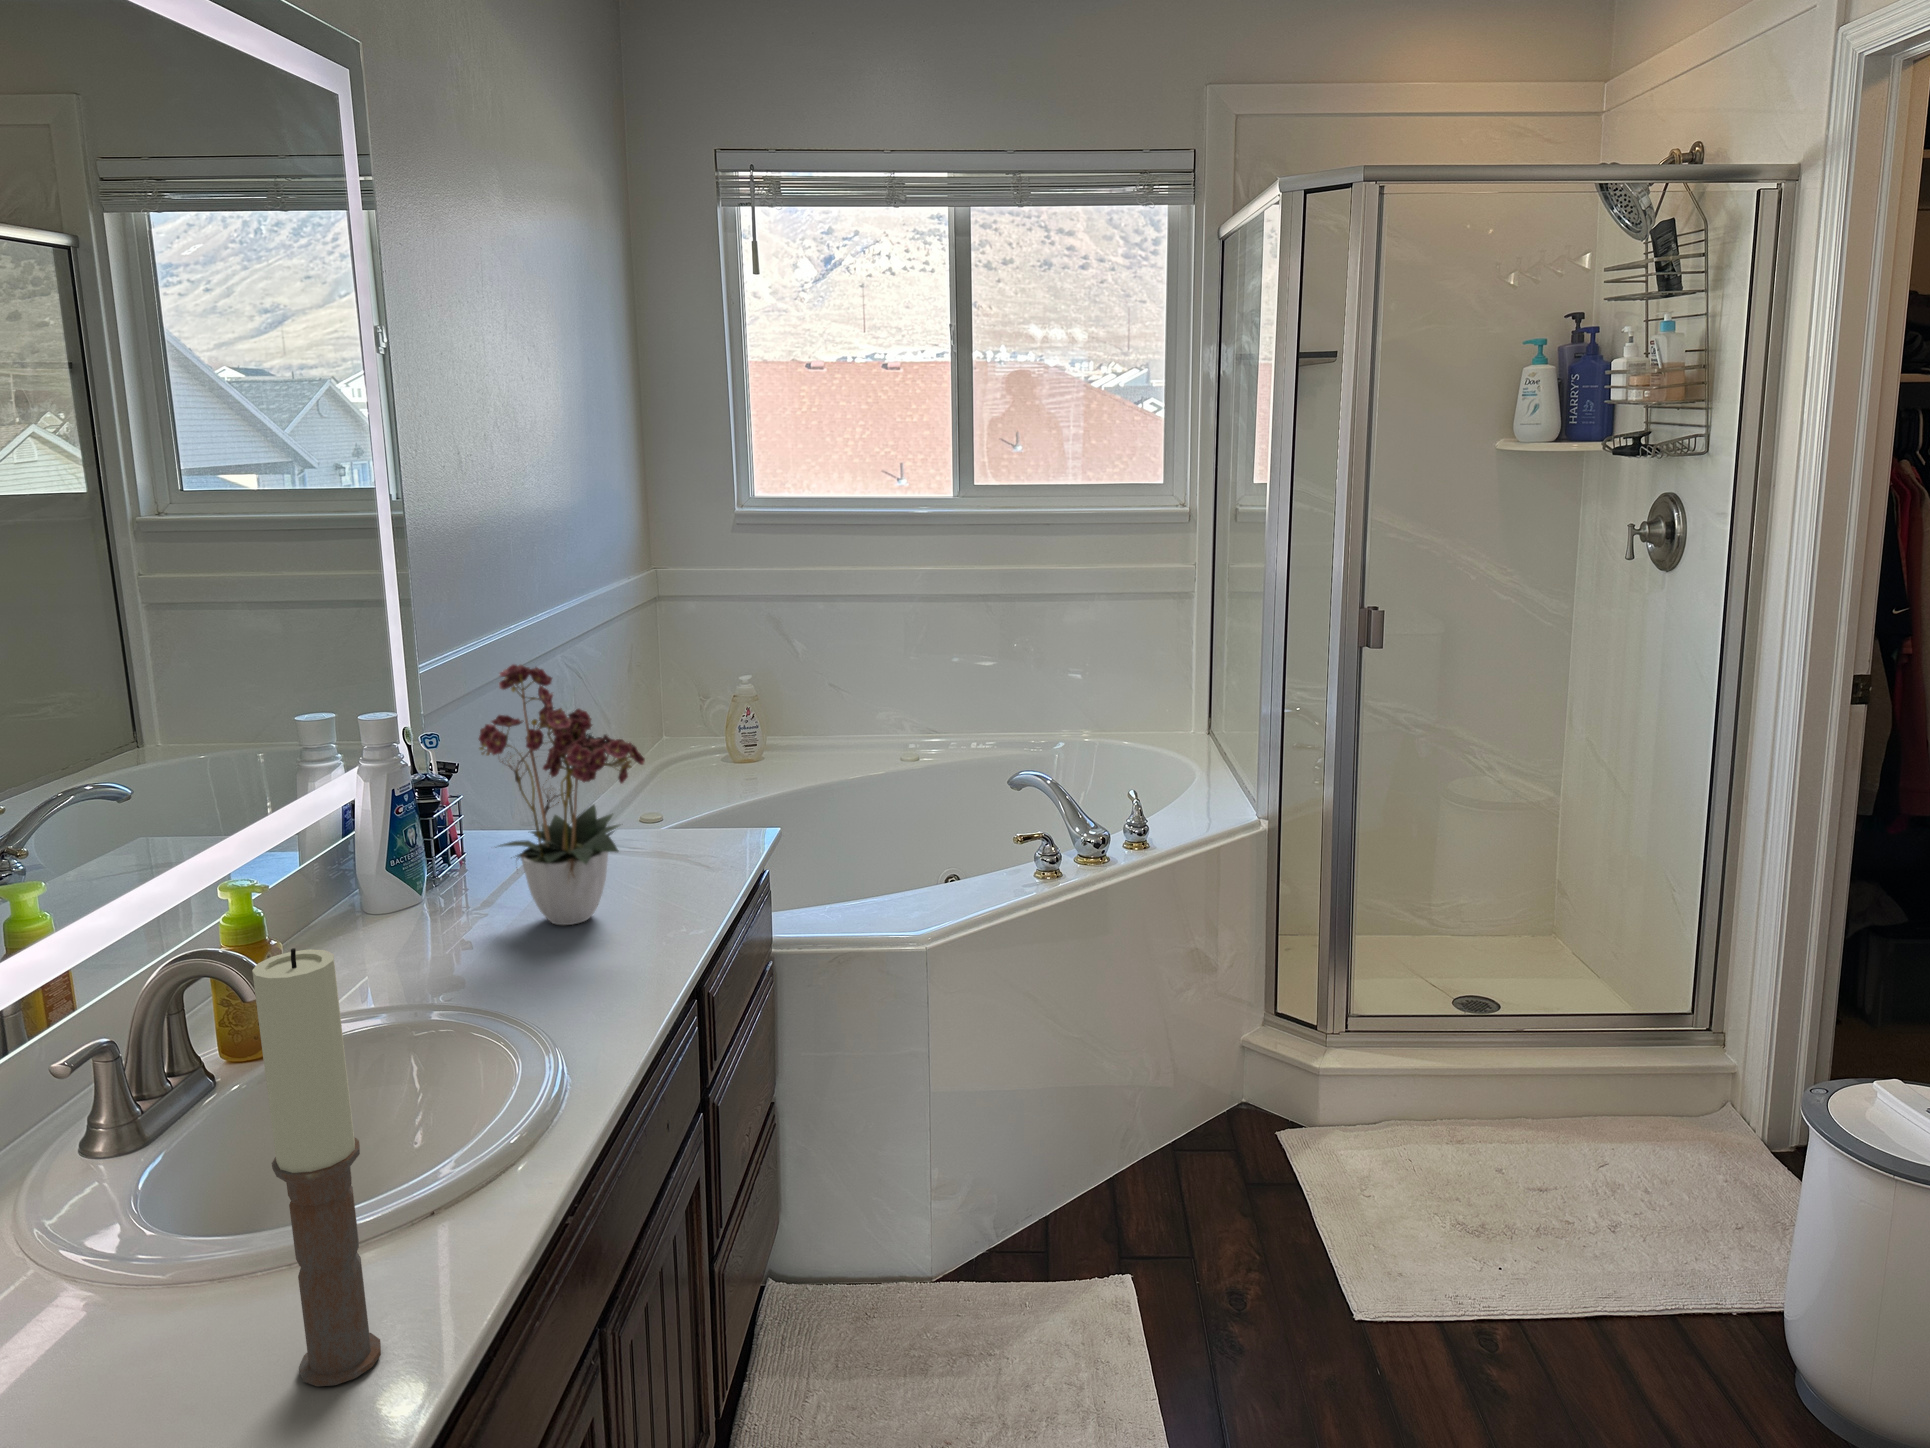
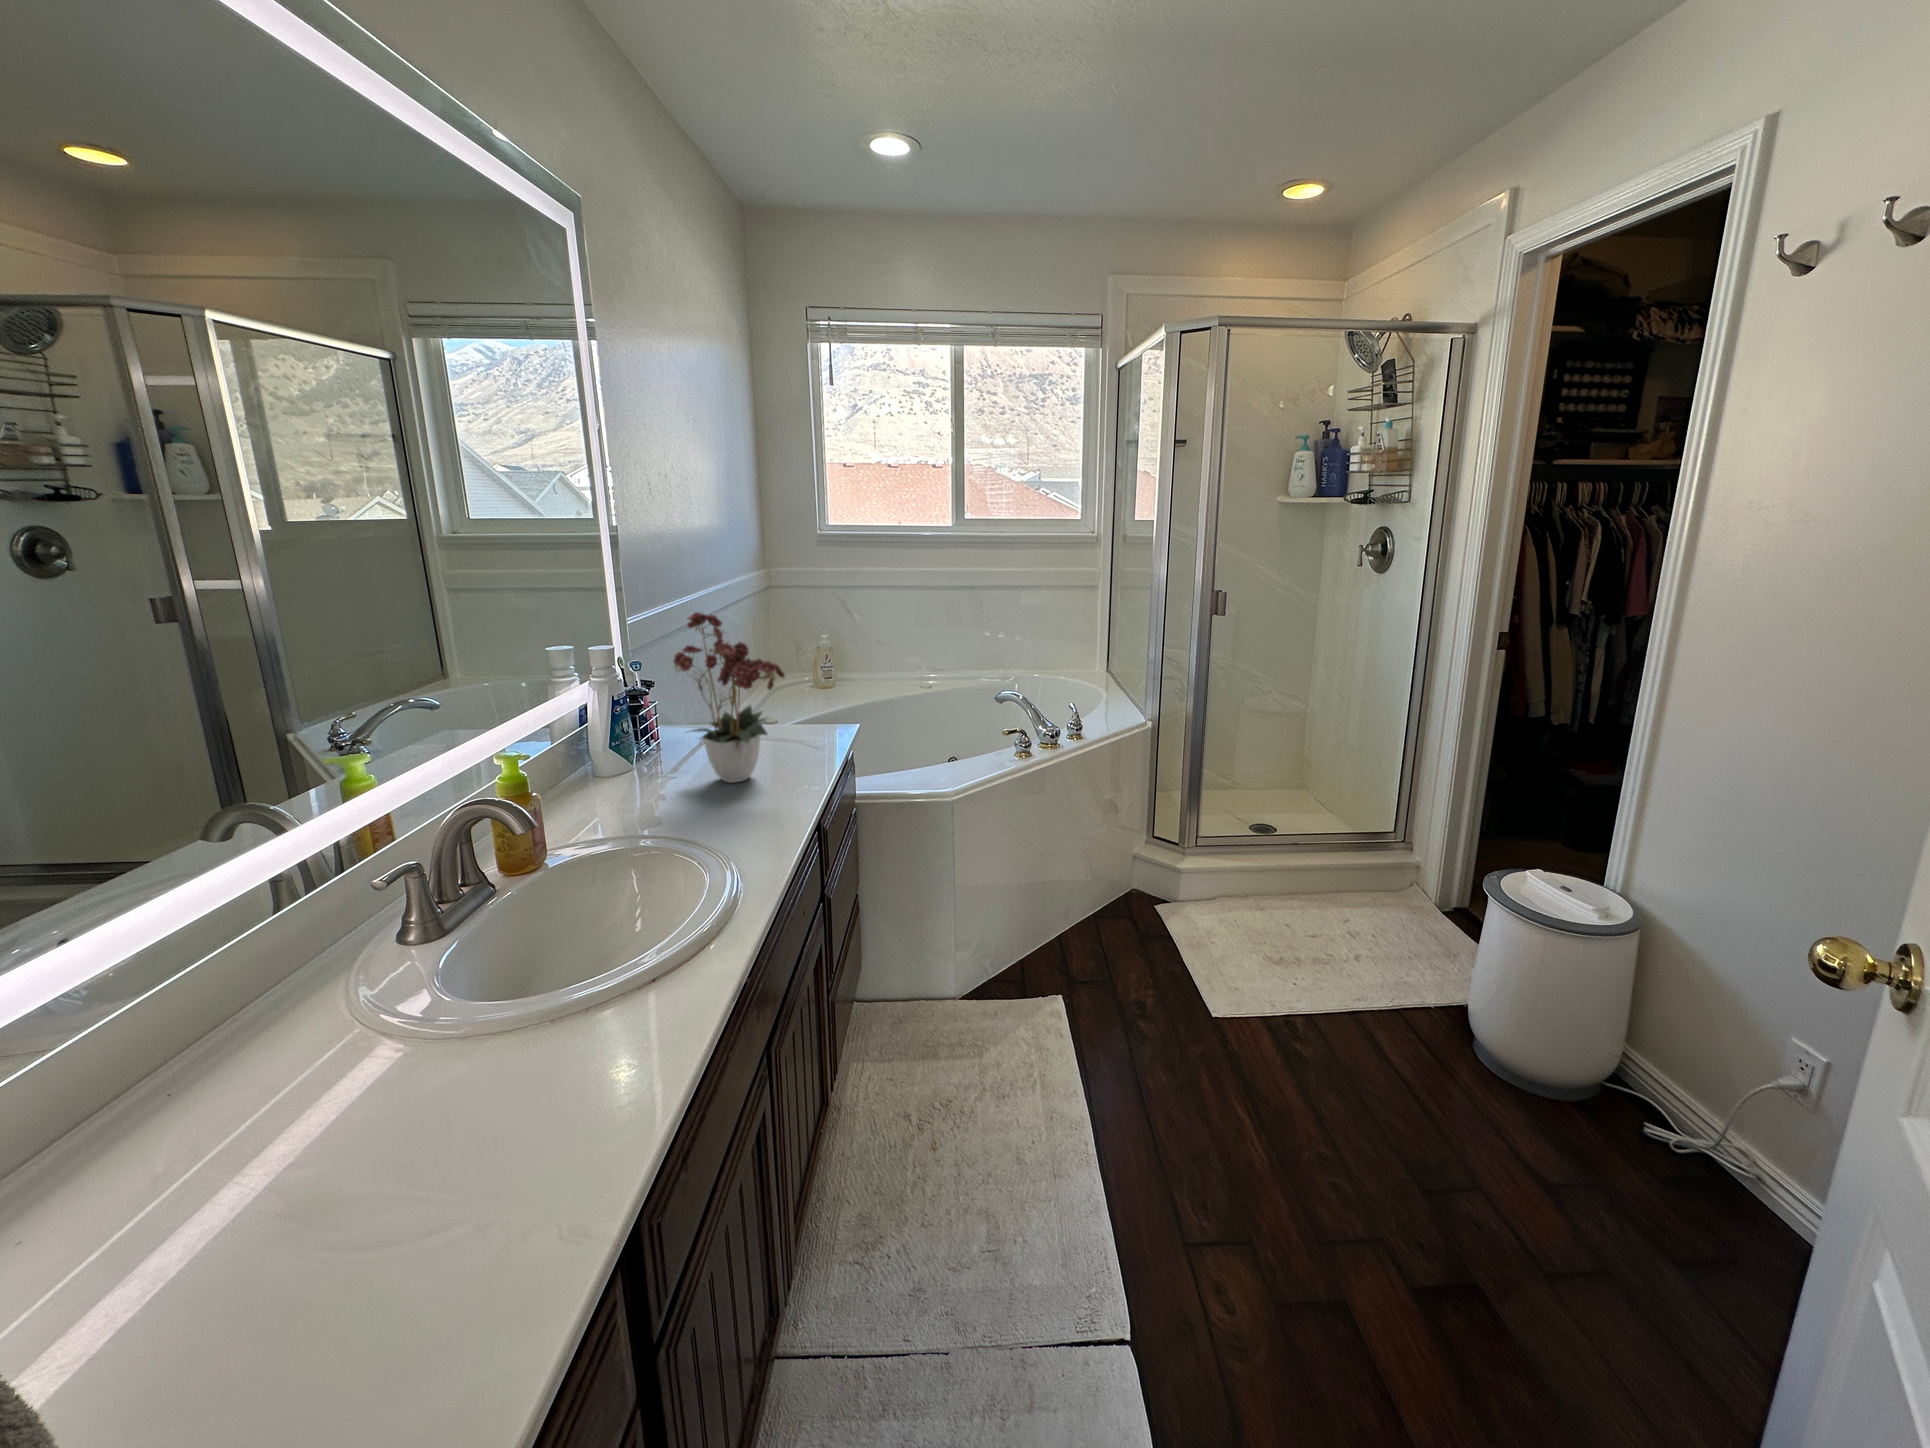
candle: present [252,948,381,1386] -> none [511,793,619,1119]

